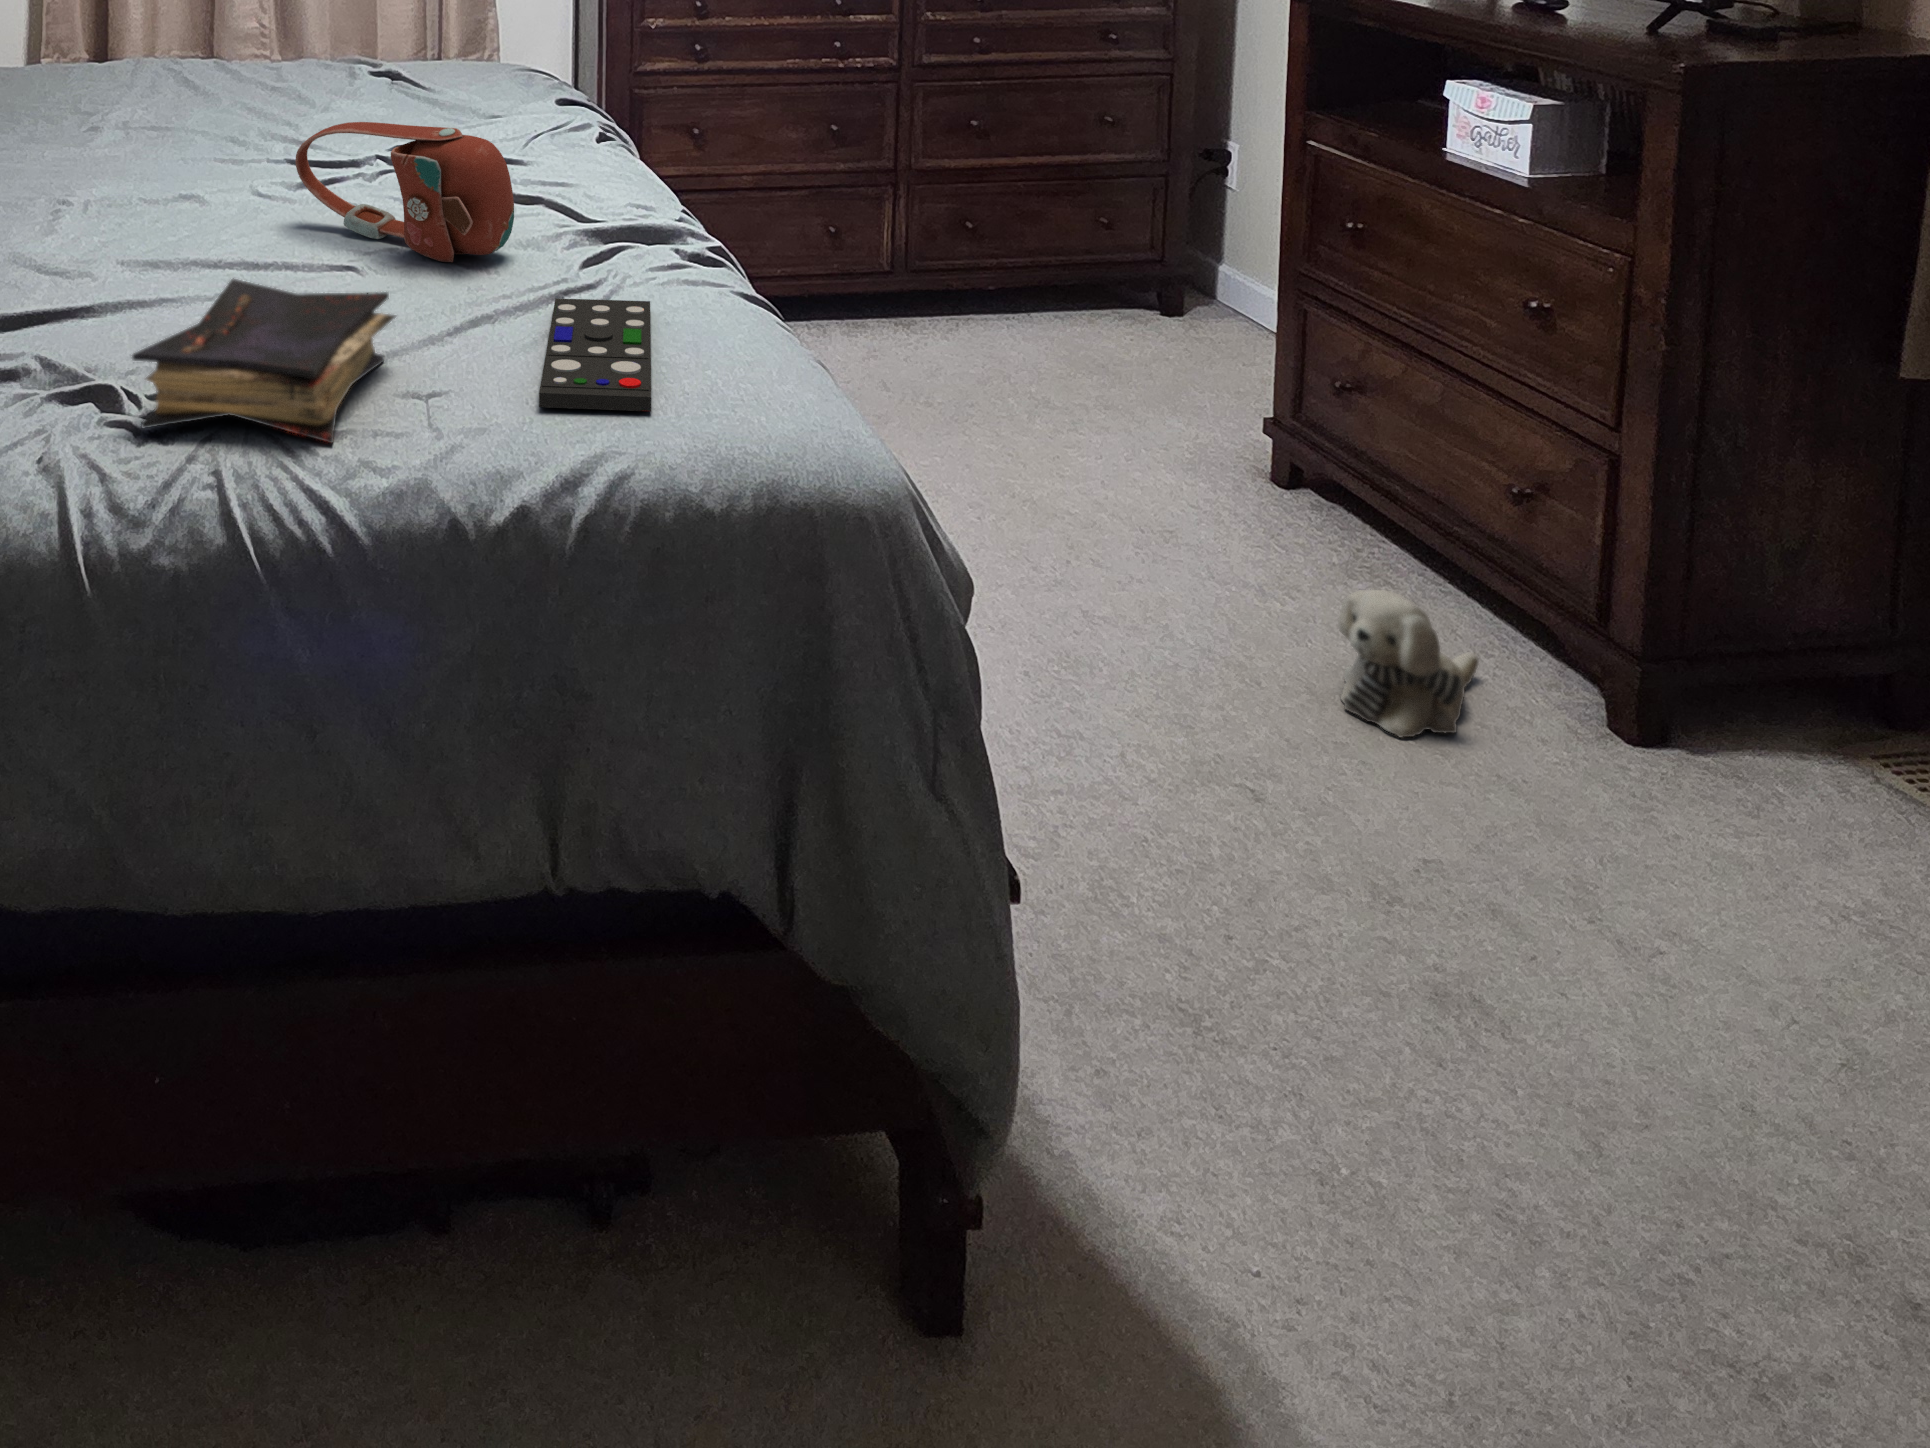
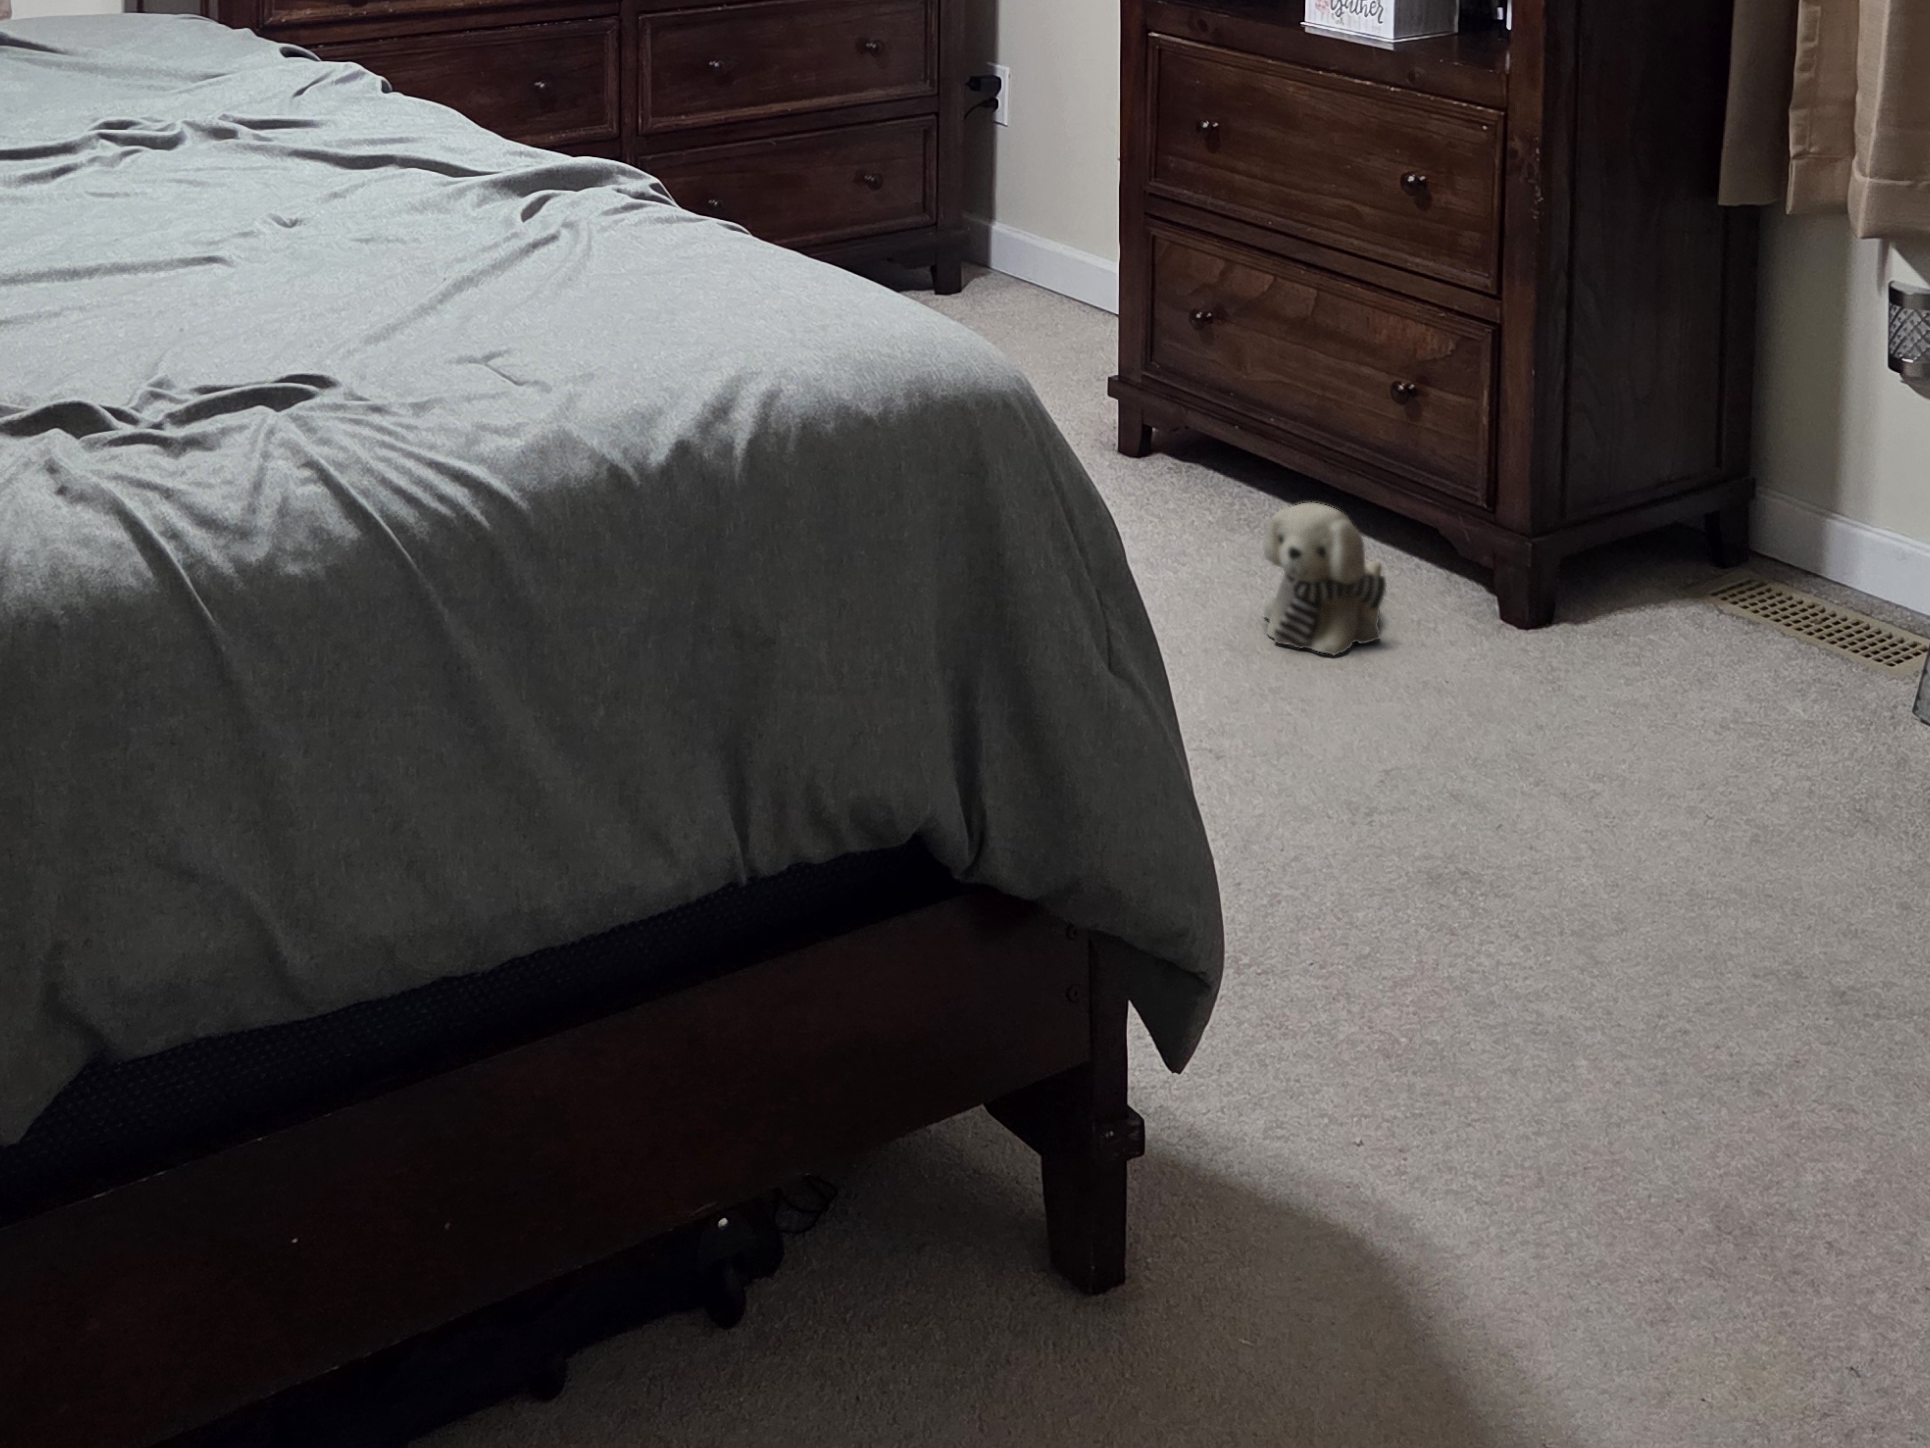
handbag: present [295,122,514,262] -> none [59,48,422,232]
book: present [132,278,395,443] -> none [135,242,423,439]
remote control: present [539,298,651,411] -> none [537,233,766,344]

